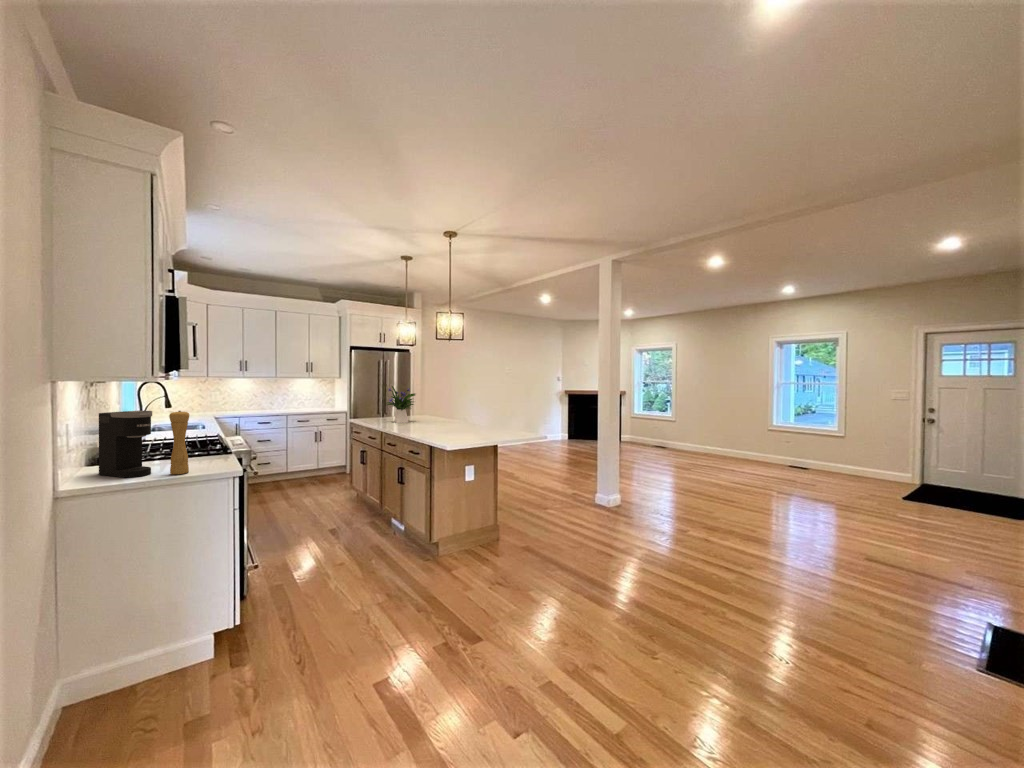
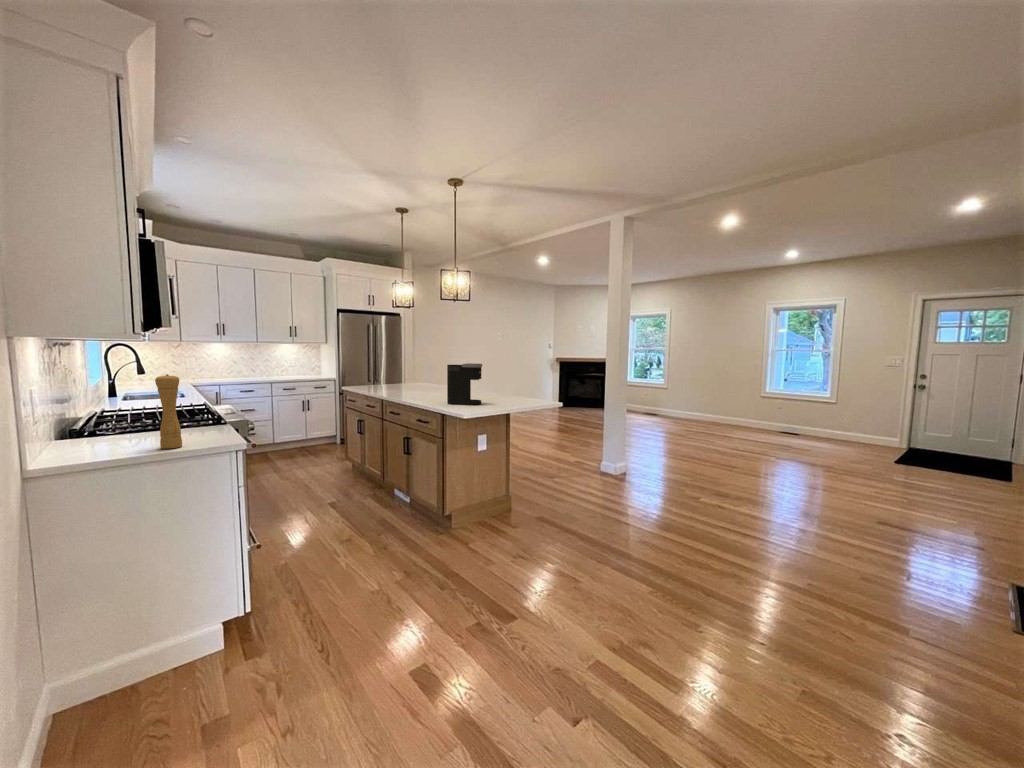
flower arrangement: present [386,386,415,423] -> none [380,350,417,390]
coffee maker: present [99,410,152,478] -> present [447,363,482,405]

